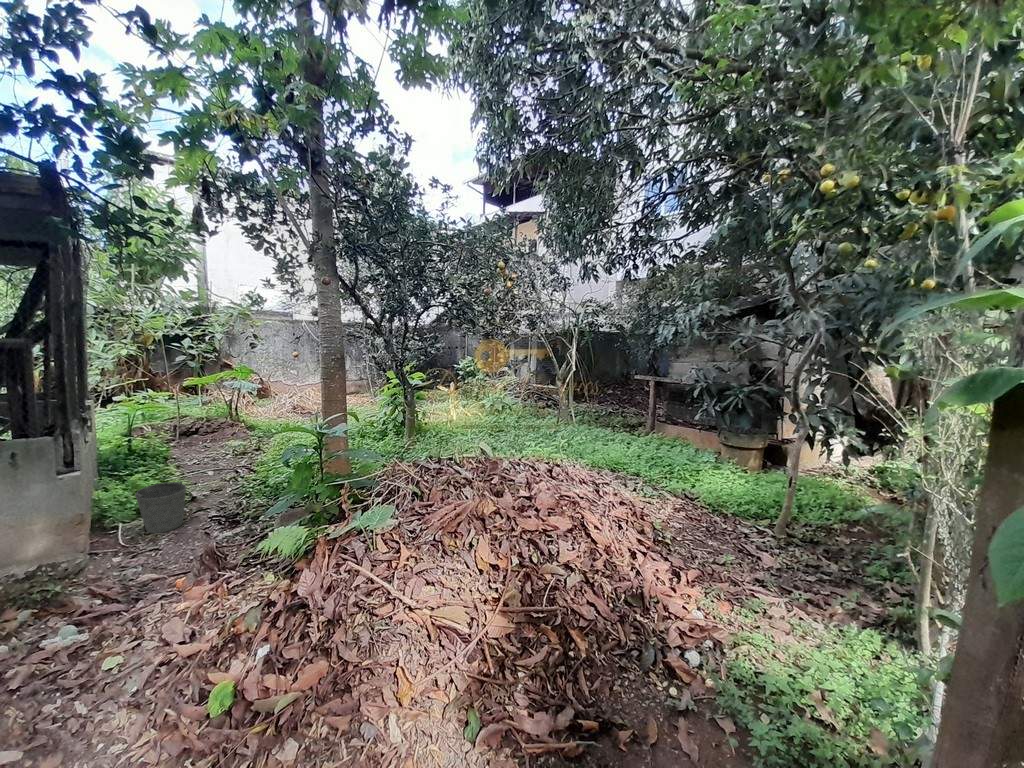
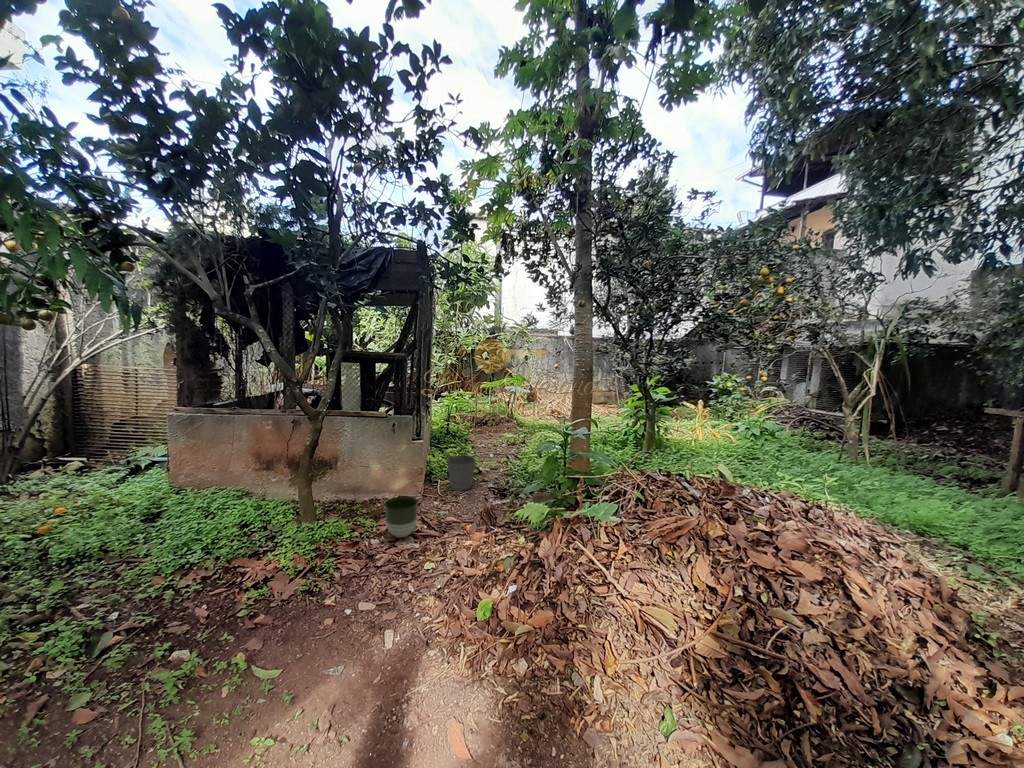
planter: none [17,563,88,631] -> present [385,496,417,537]

